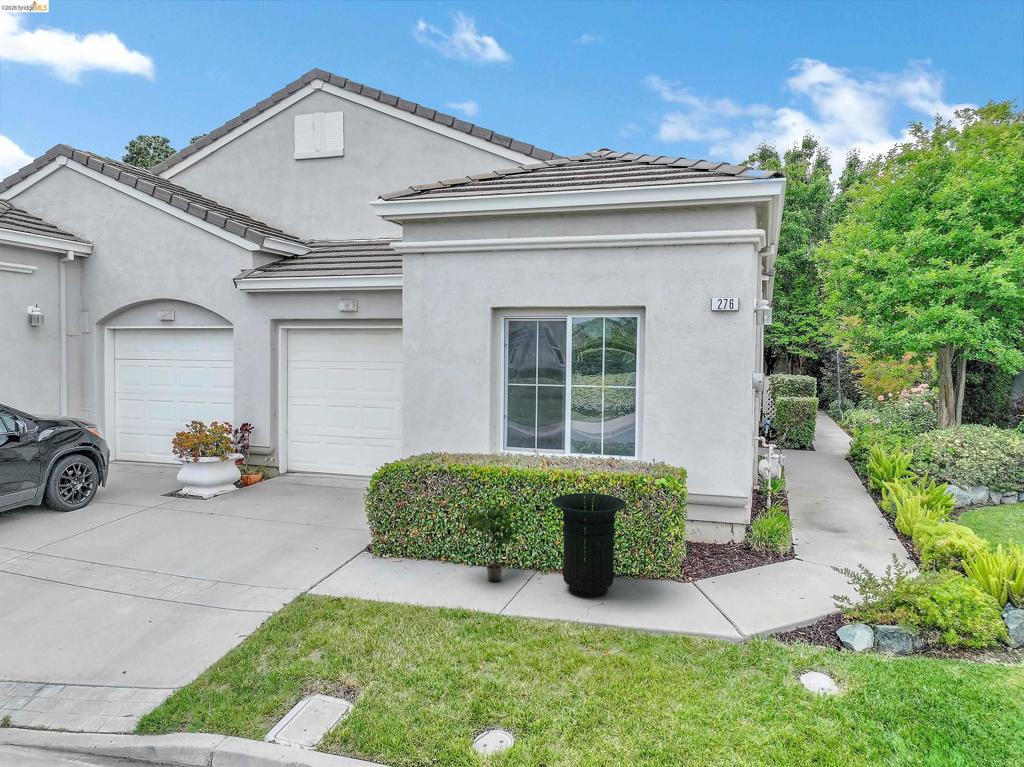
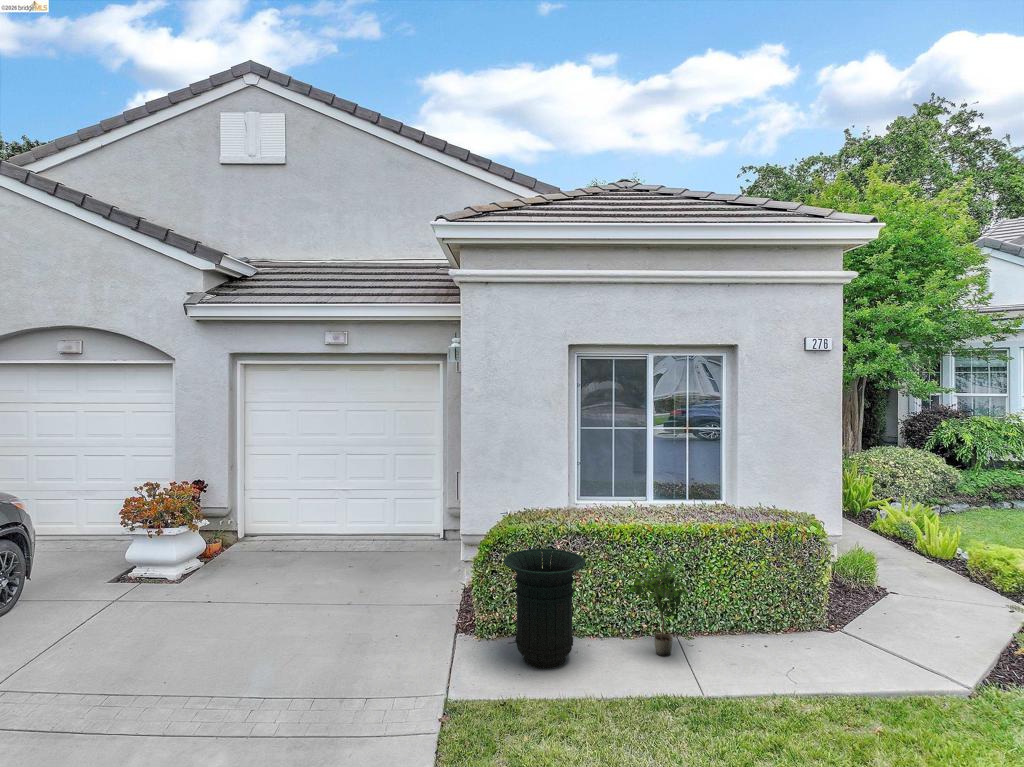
trash can: present [552,493,627,598] -> present [504,549,585,669]

